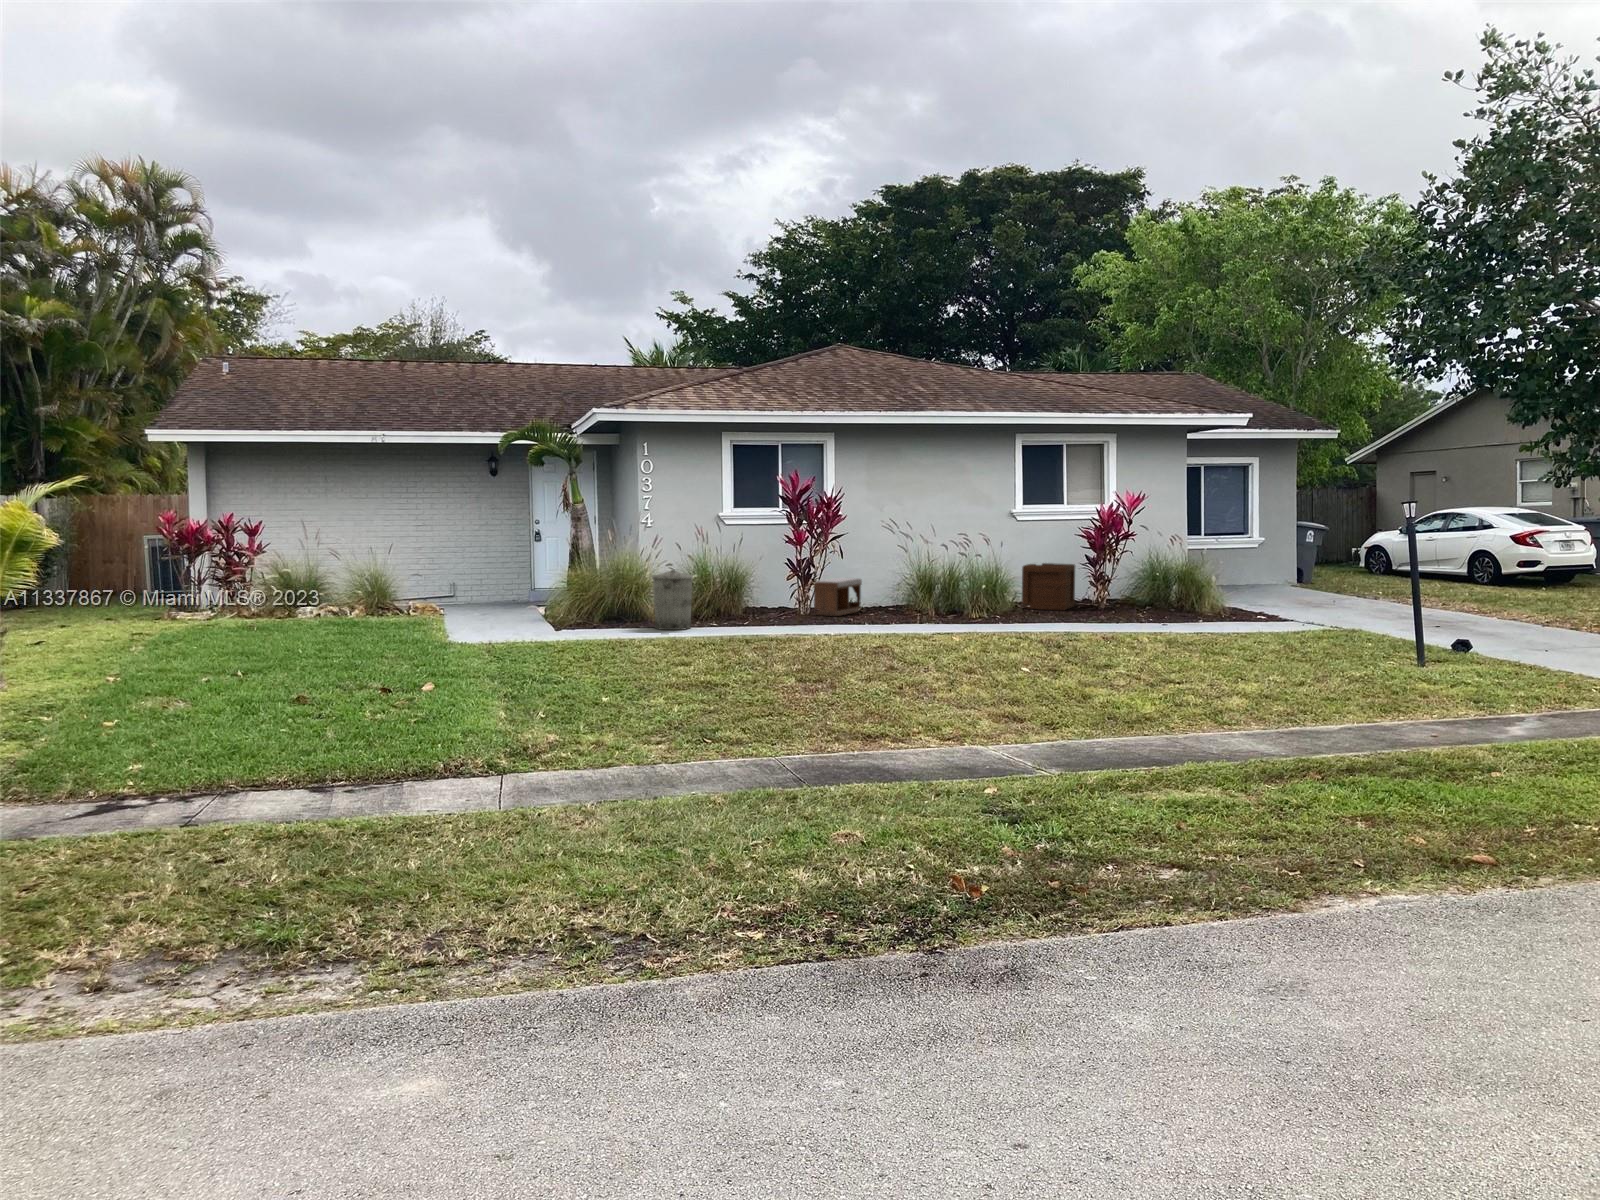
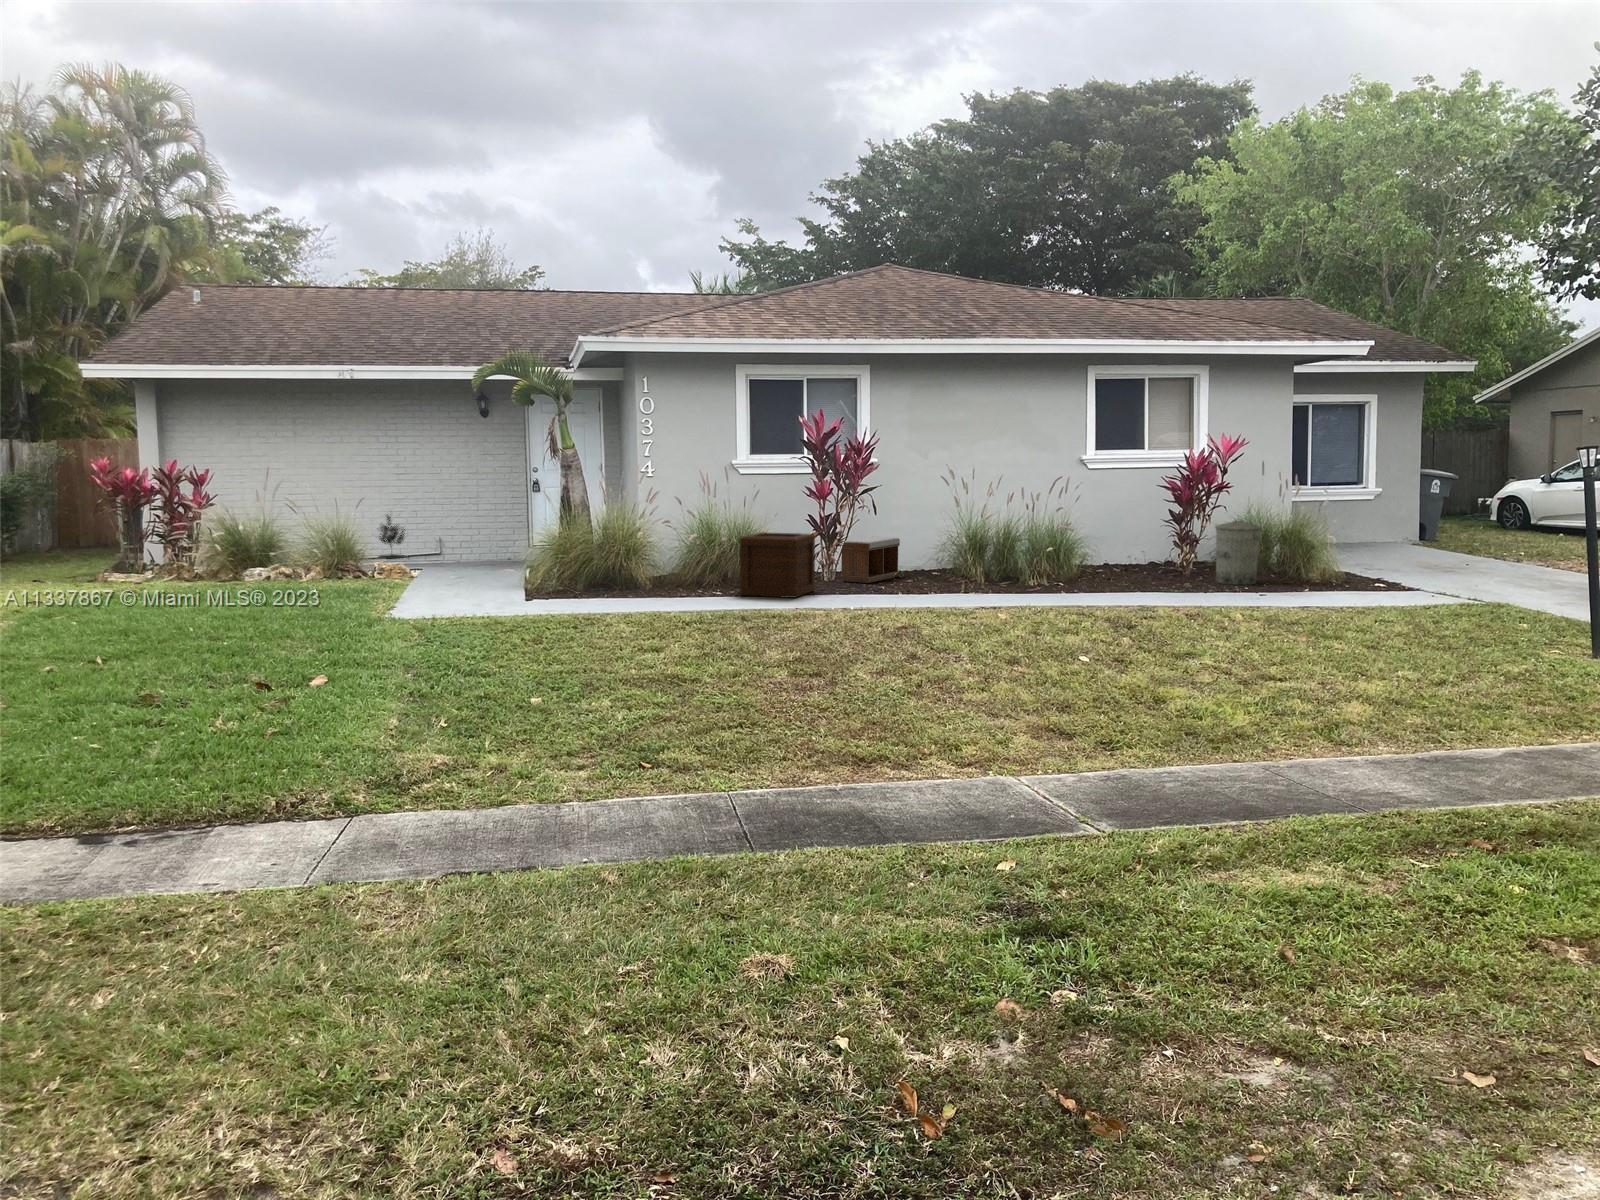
potted tree: none [402,557,431,599] -> present [378,516,405,558]
wooden crate: present [1022,563,1075,611] -> present [740,532,815,598]
trash can: present [652,570,693,630] -> present [1215,520,1261,585]

